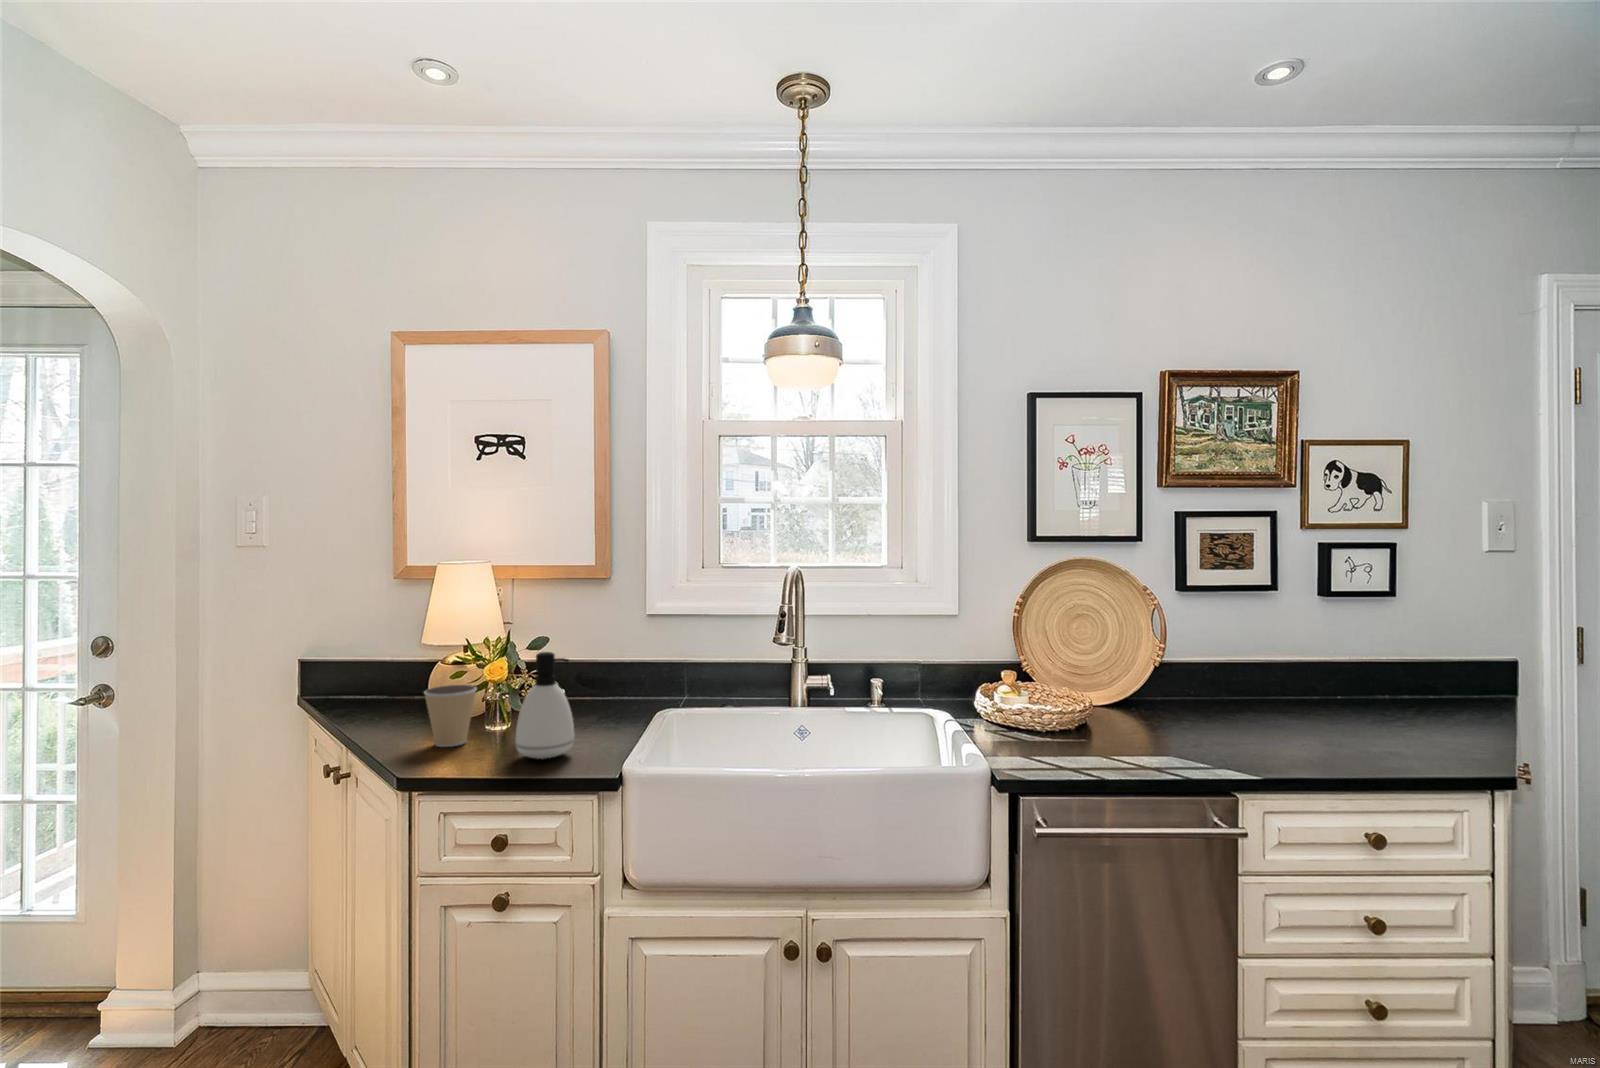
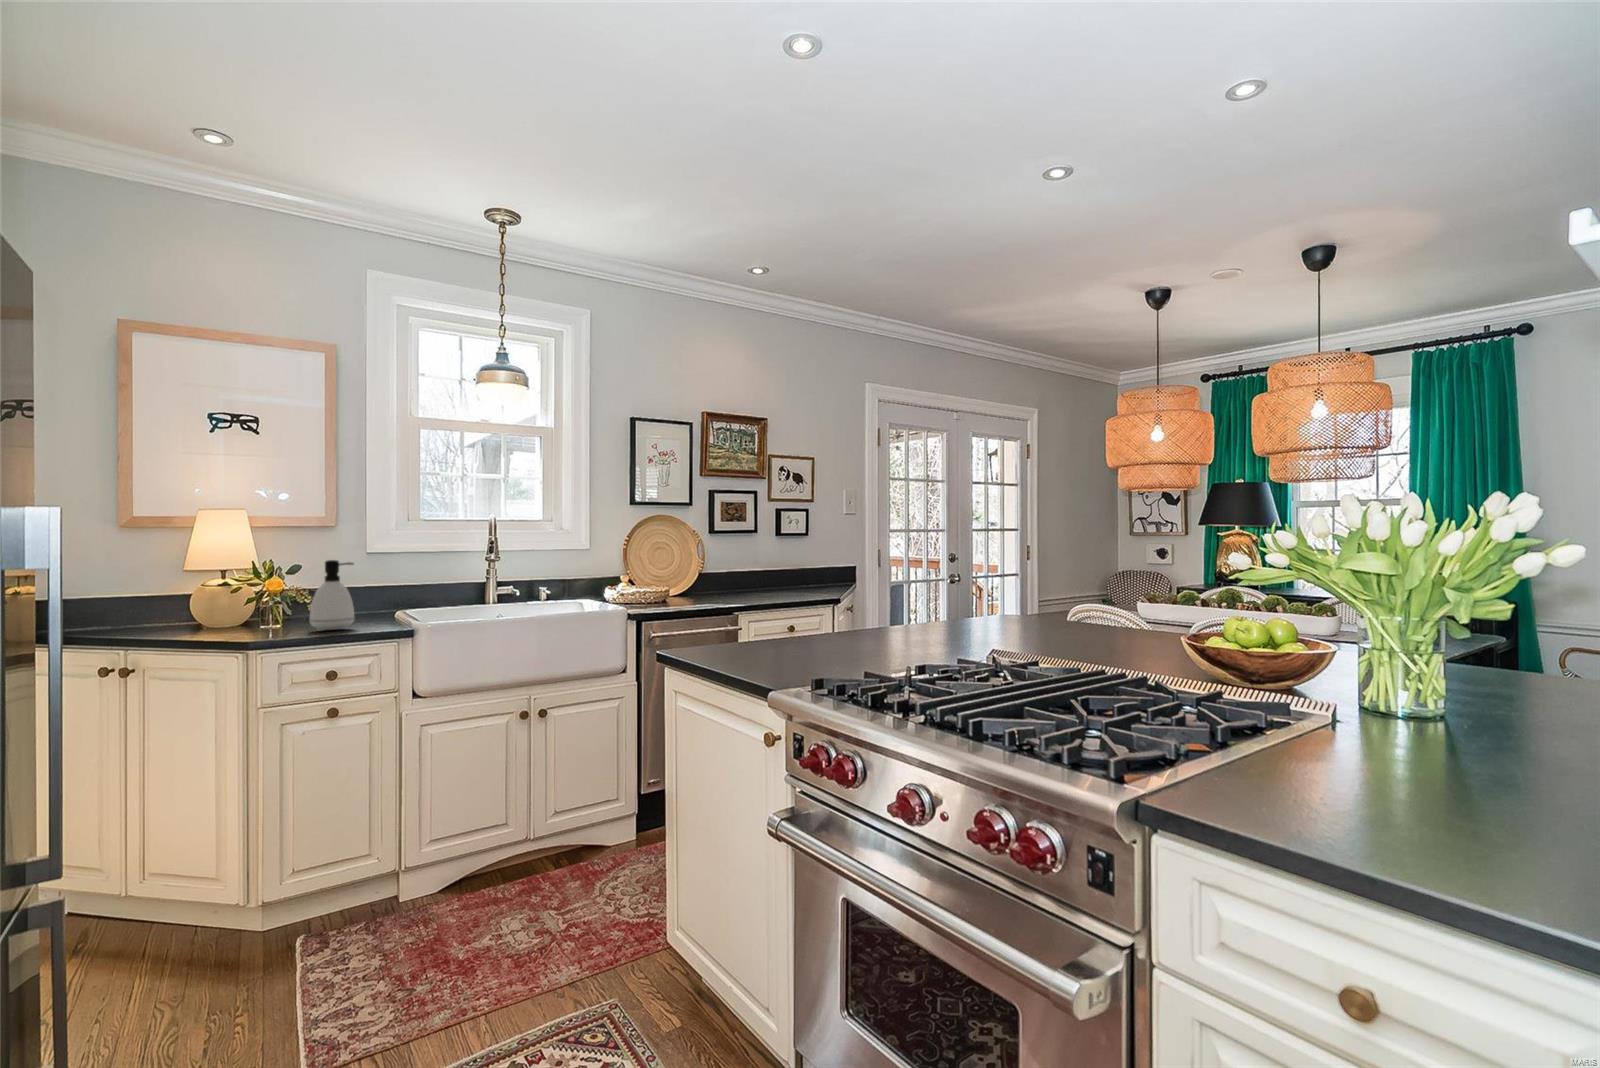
coffee cup: present [424,685,477,747] -> none [214,593,259,634]

